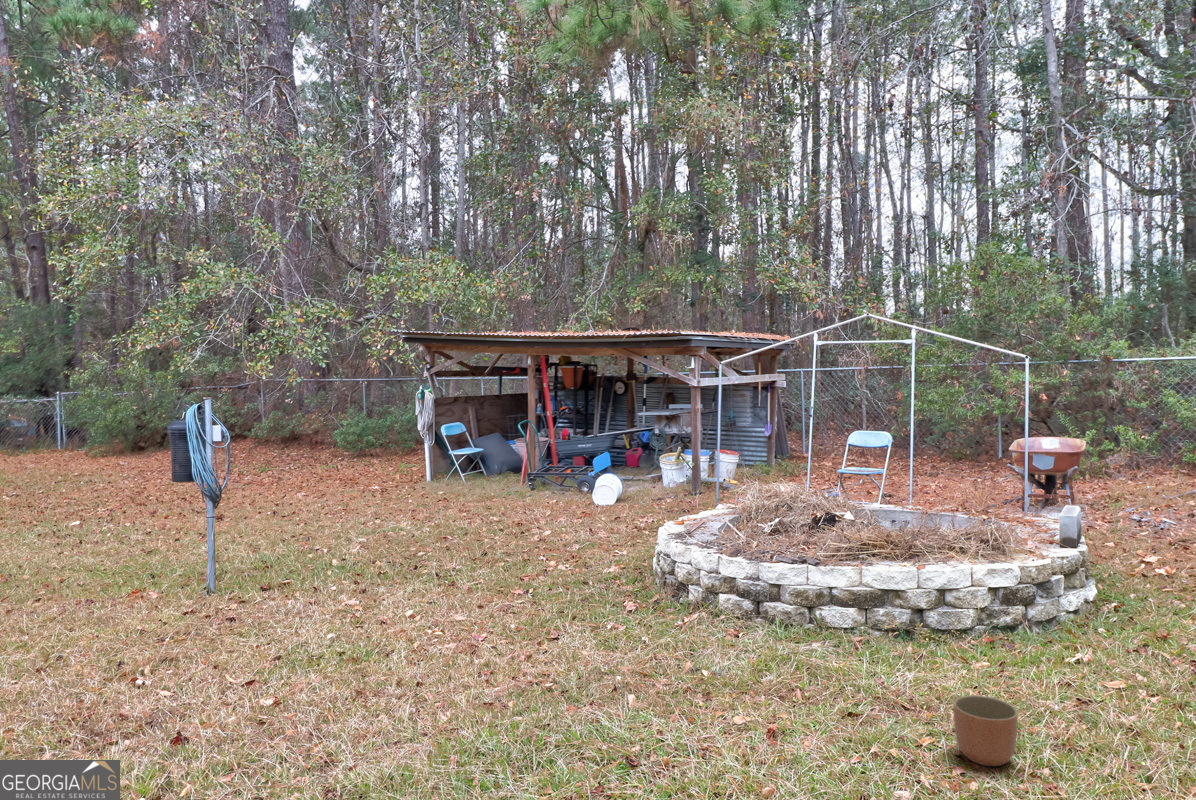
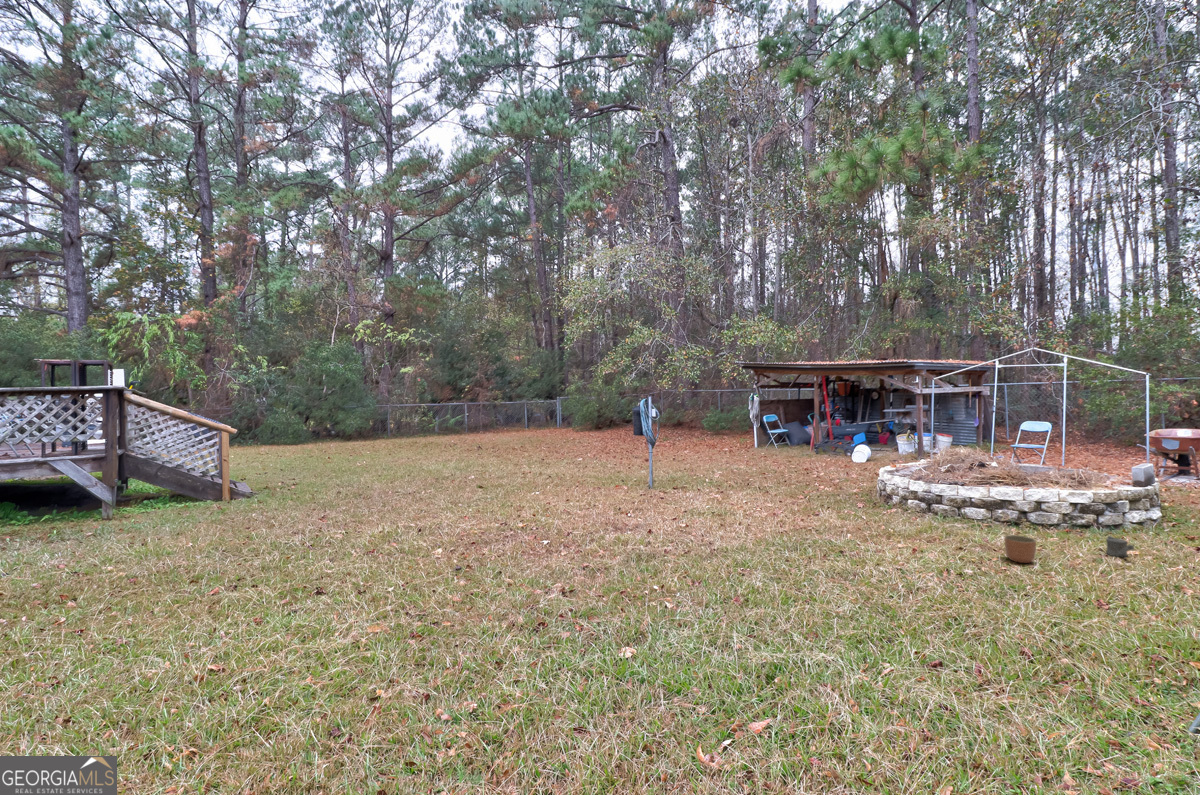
watering can: none [1085,658,1154,706] -> present [1106,536,1134,557]

